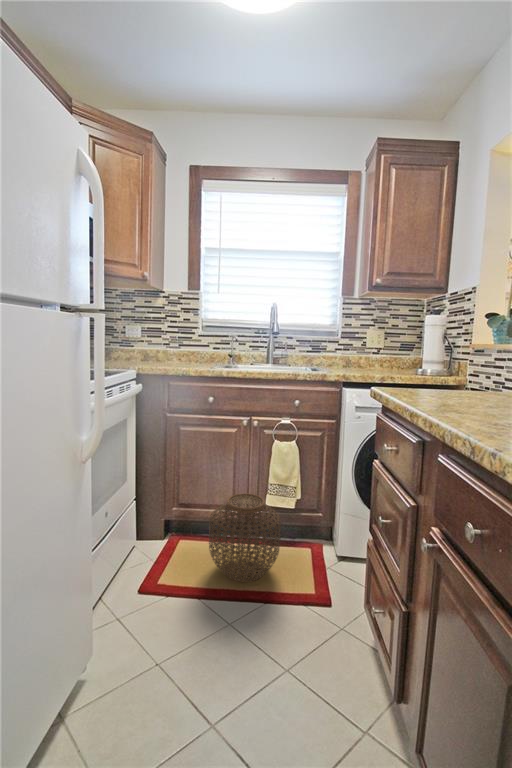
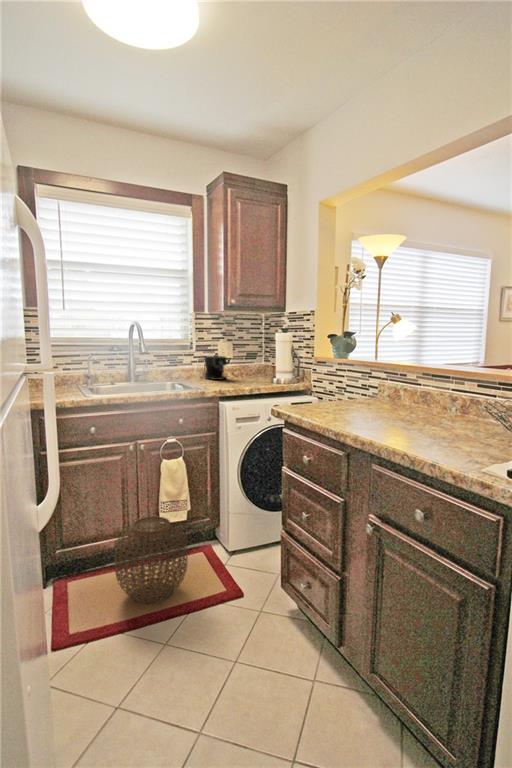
coffee maker: none [349,343,389,368] -> present [204,356,227,380]

